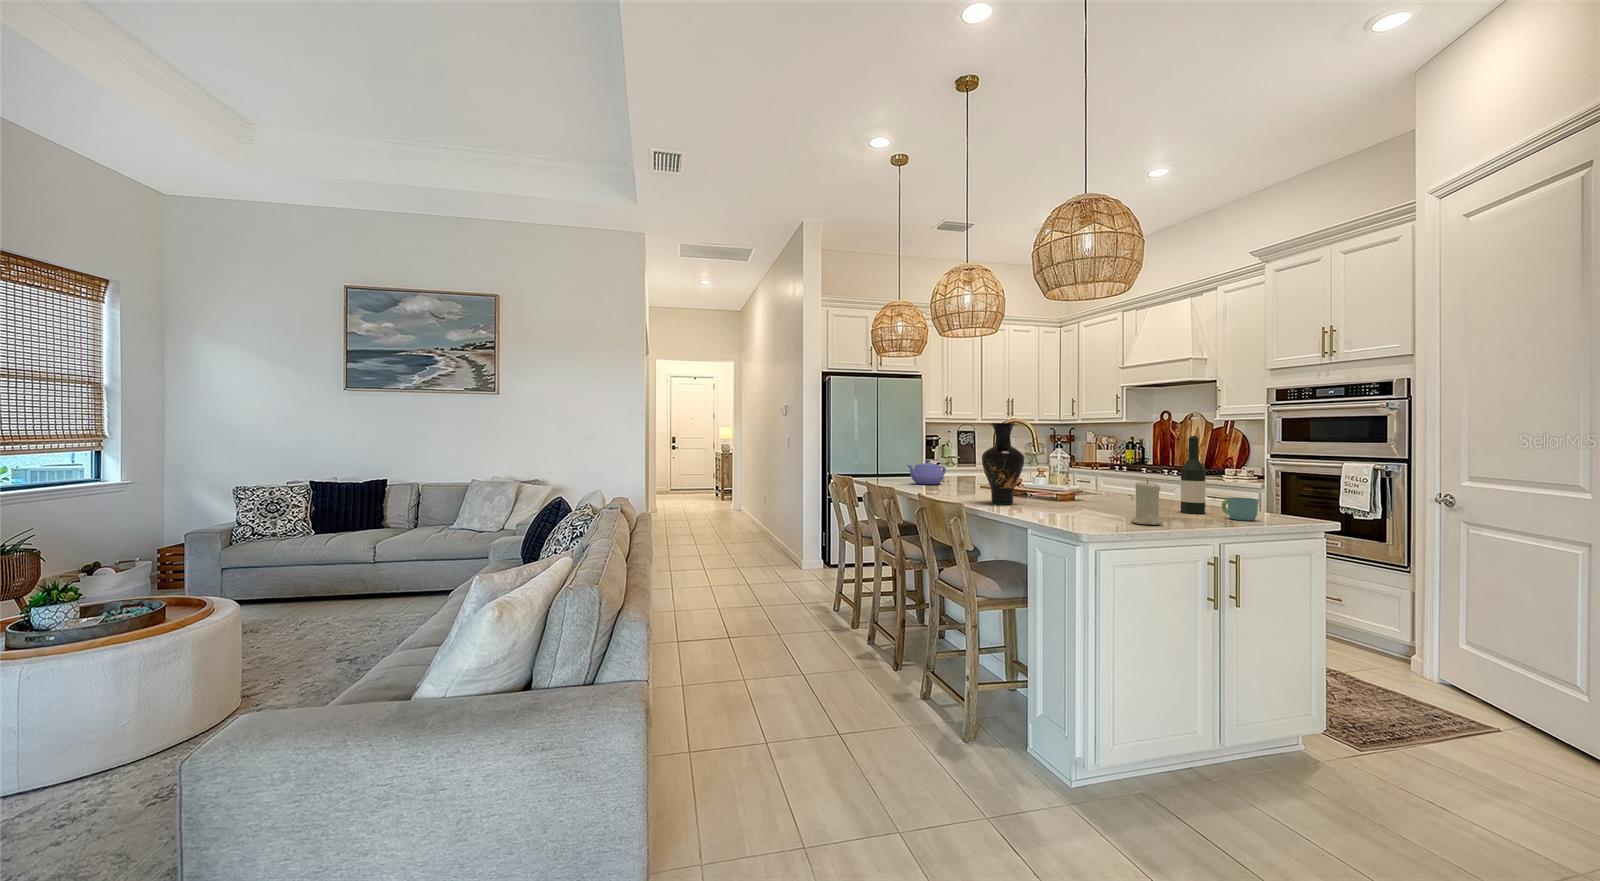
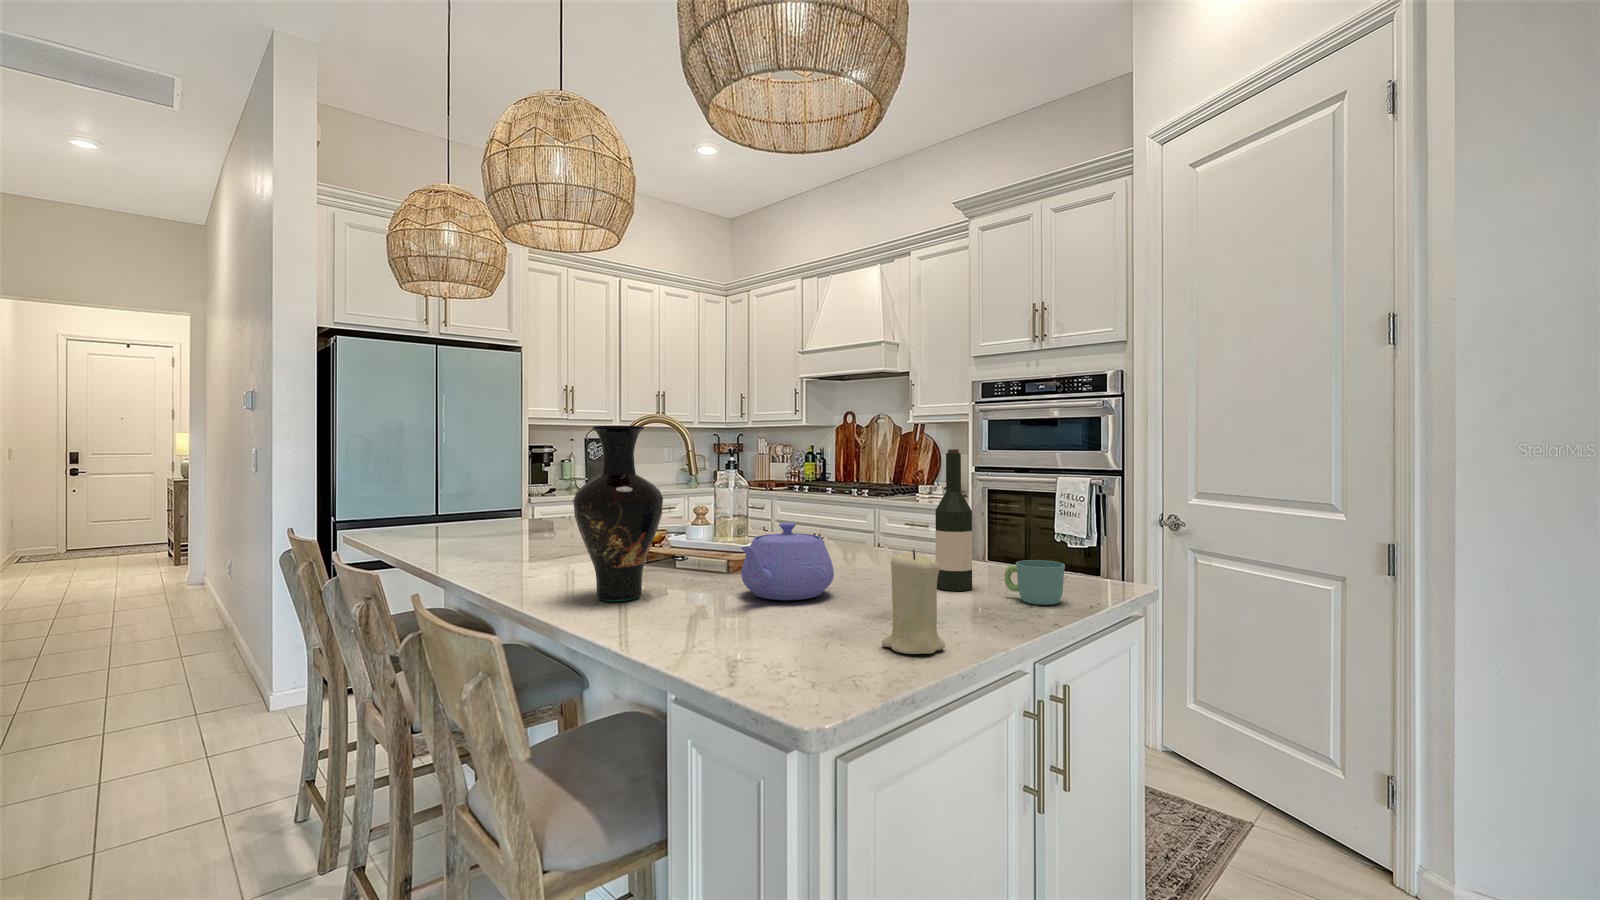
teapot: present [907,459,946,484] -> present [740,522,834,600]

